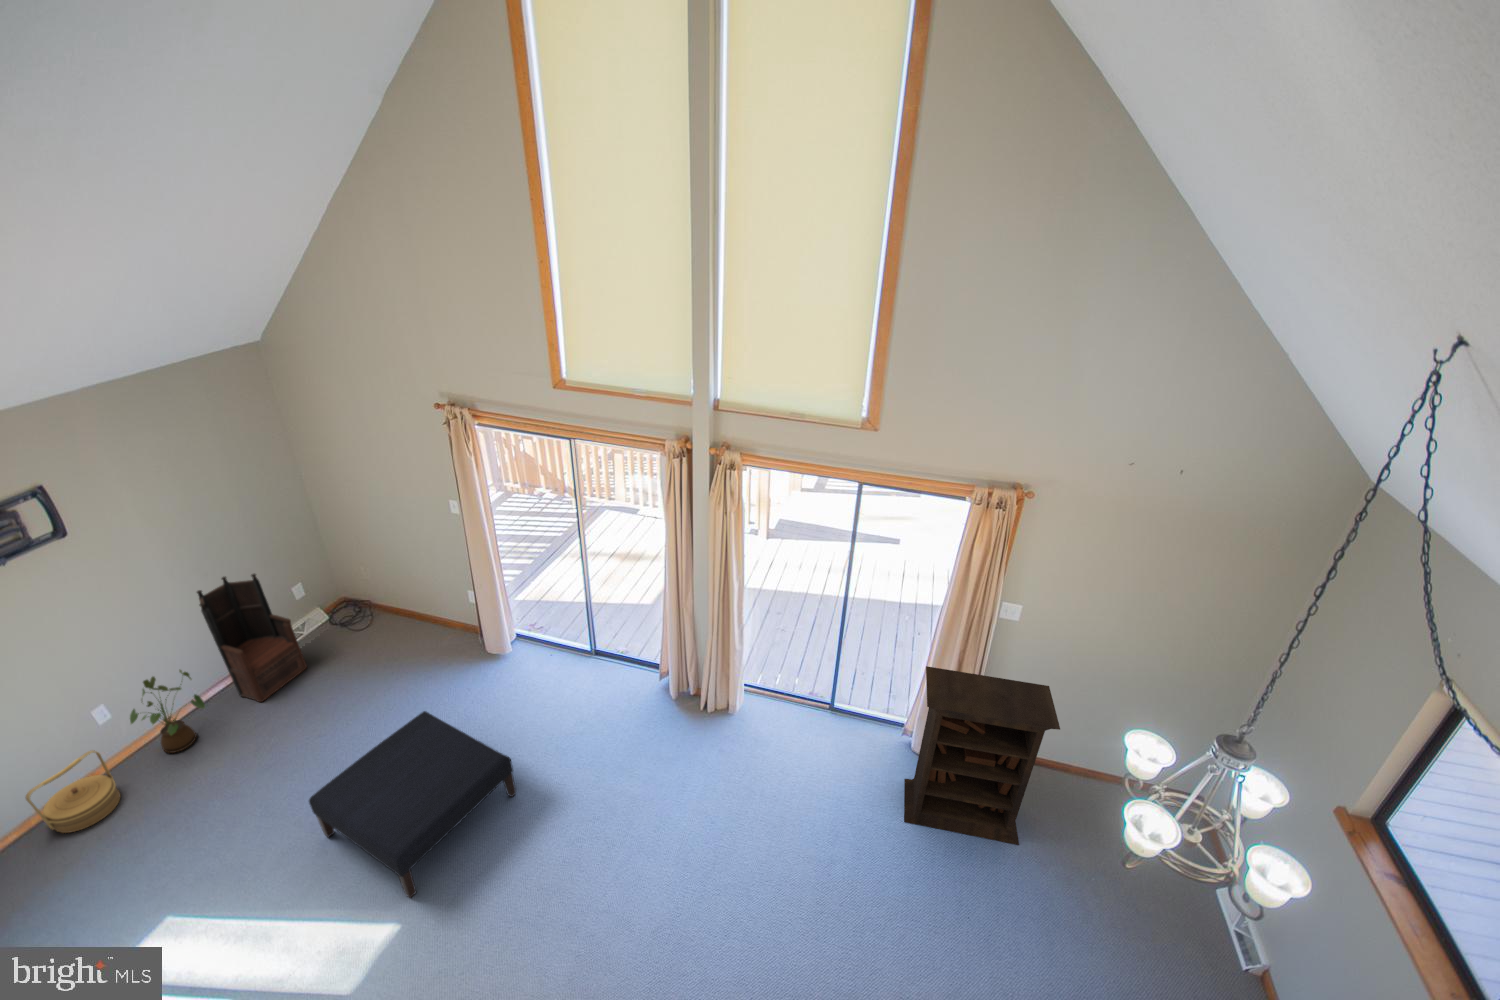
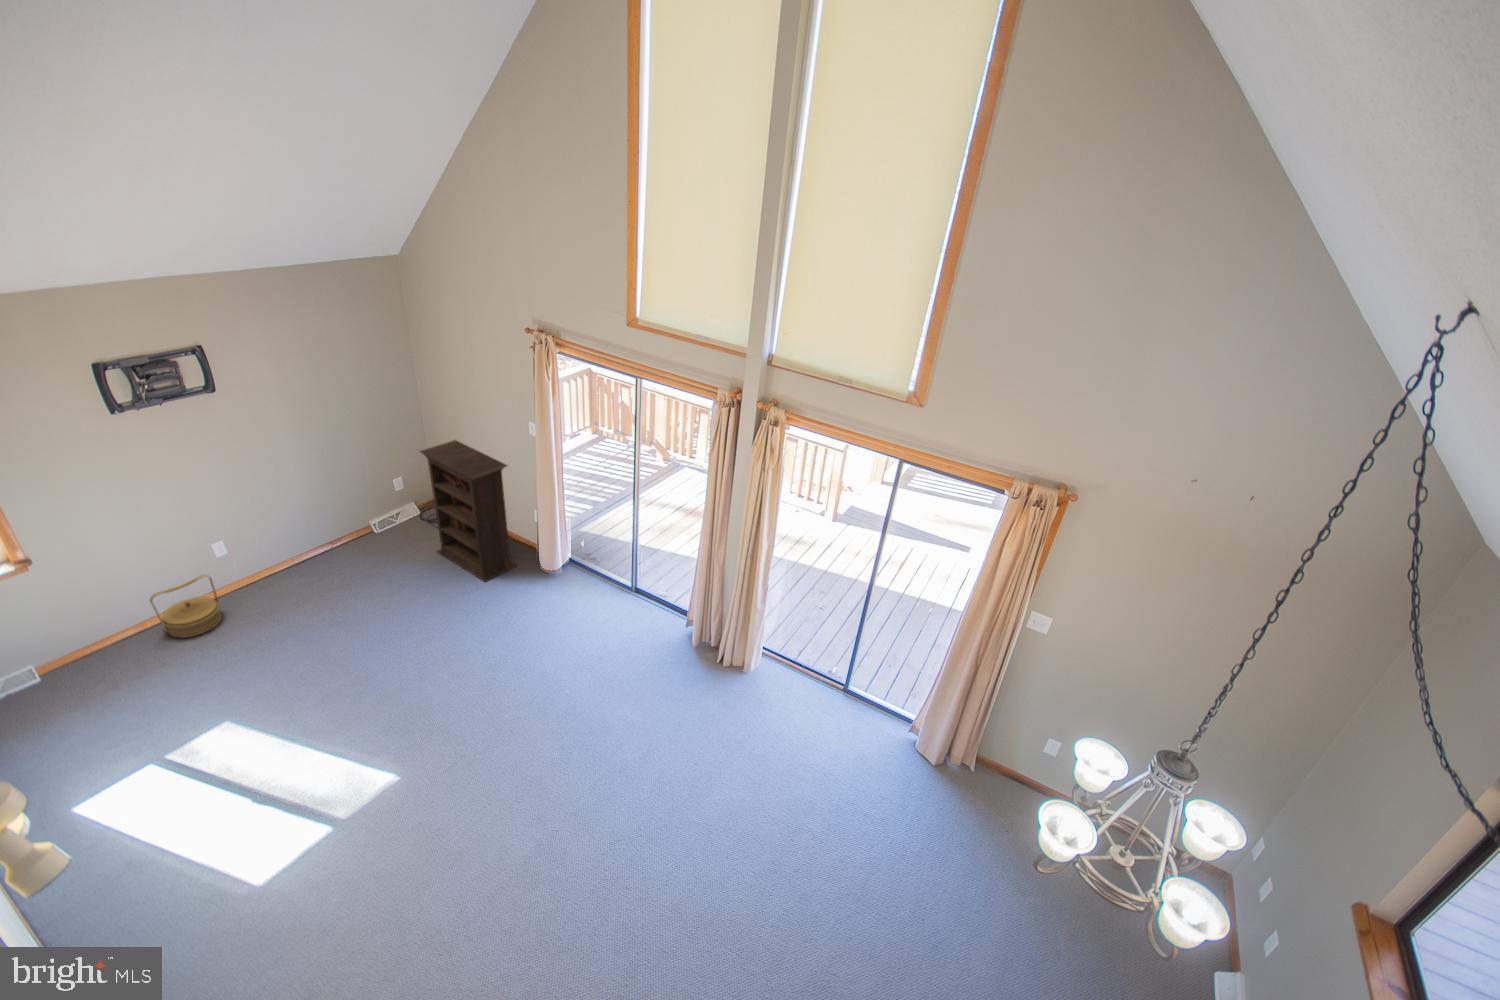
armchair: present [197,574,307,702] -> none [310,456,391,570]
bookcase: present [904,666,1060,845] -> present [420,440,516,582]
house plant: present [130,670,205,753] -> none [239,525,299,595]
ottoman: present [309,711,516,898] -> none [352,603,528,758]

